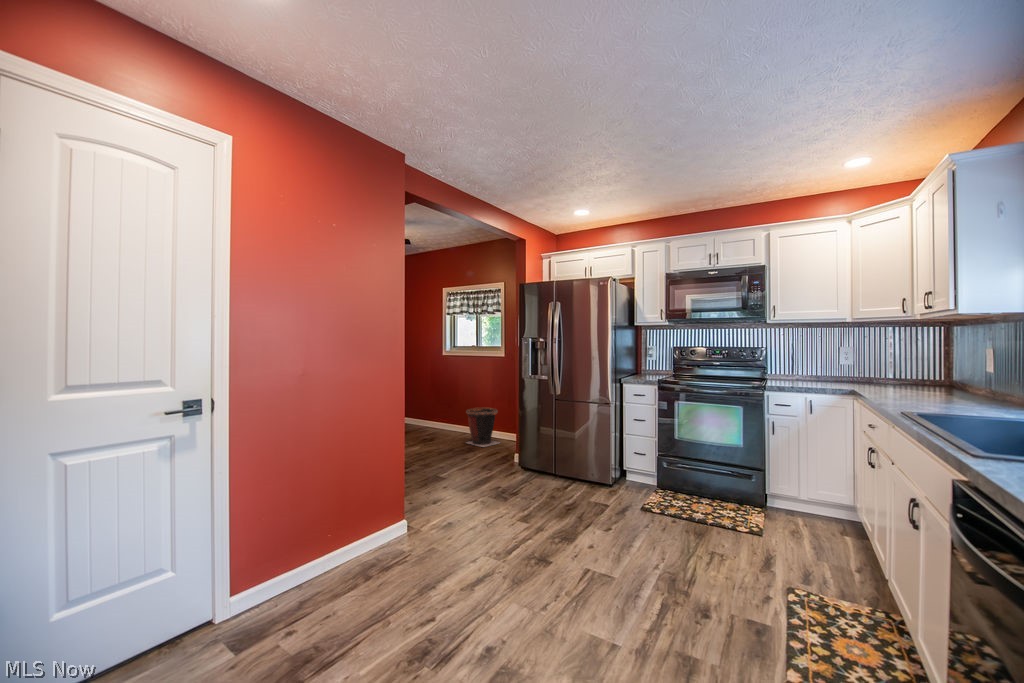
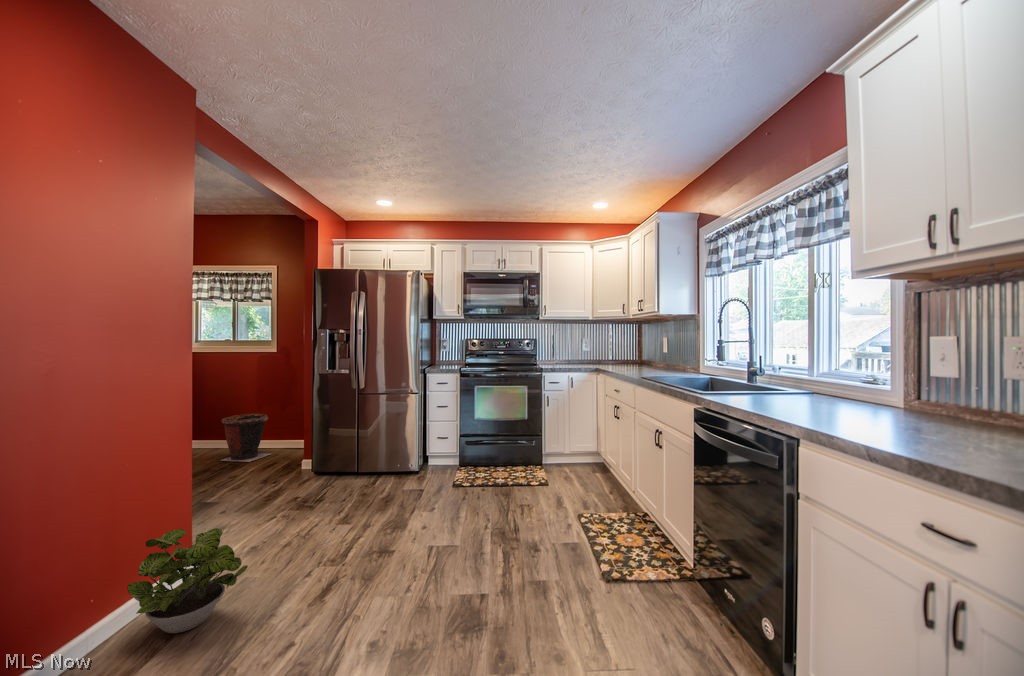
potted plant: none [356,498,424,576] -> present [127,528,248,633]

